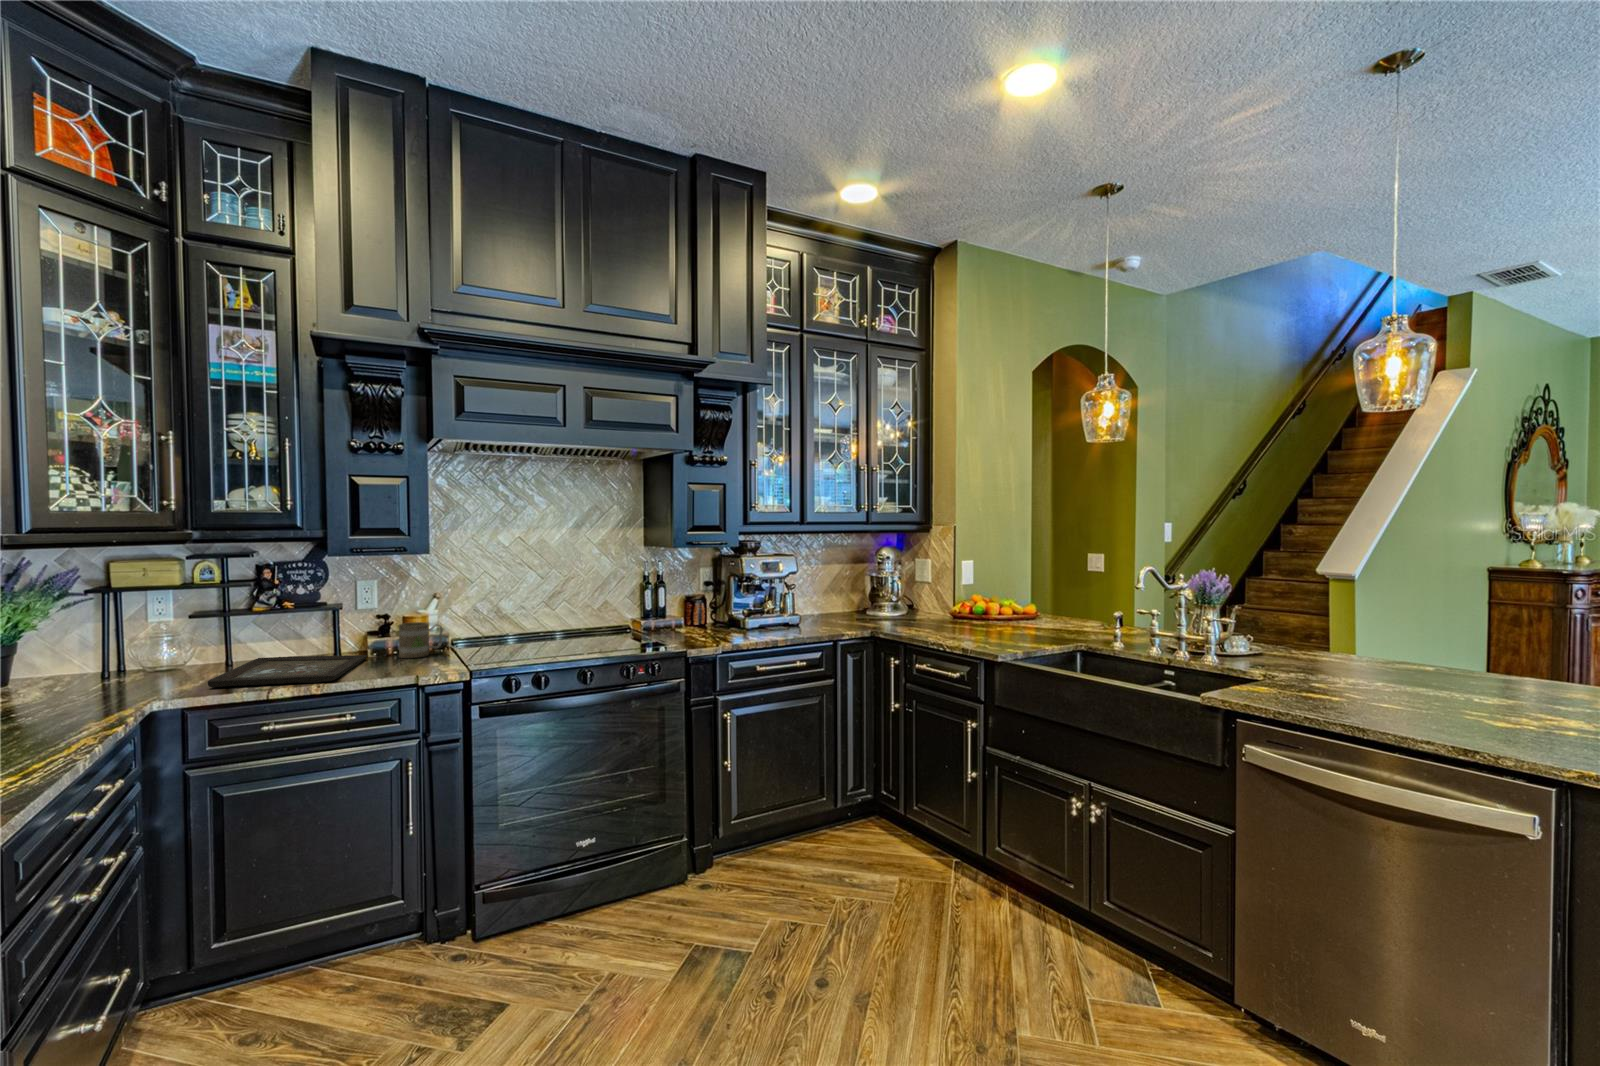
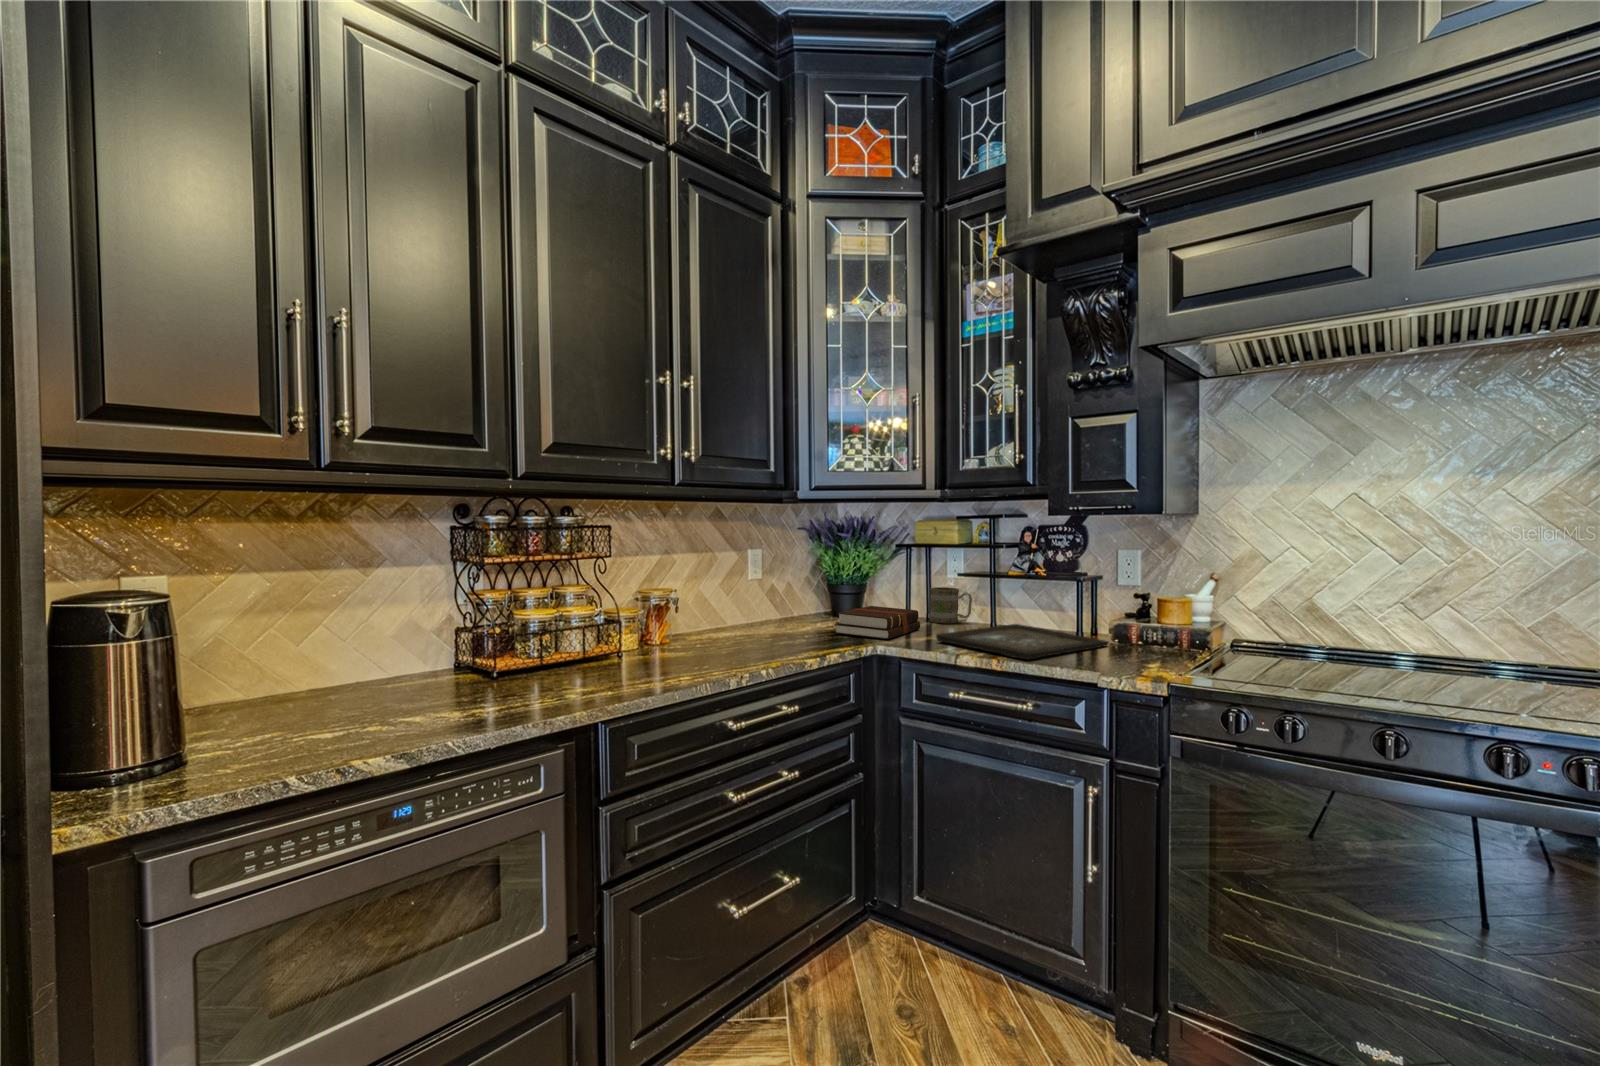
mug: present [399,622,443,658] -> present [930,587,972,623]
hardback book: none [52,664,152,709] -> present [835,606,920,639]

